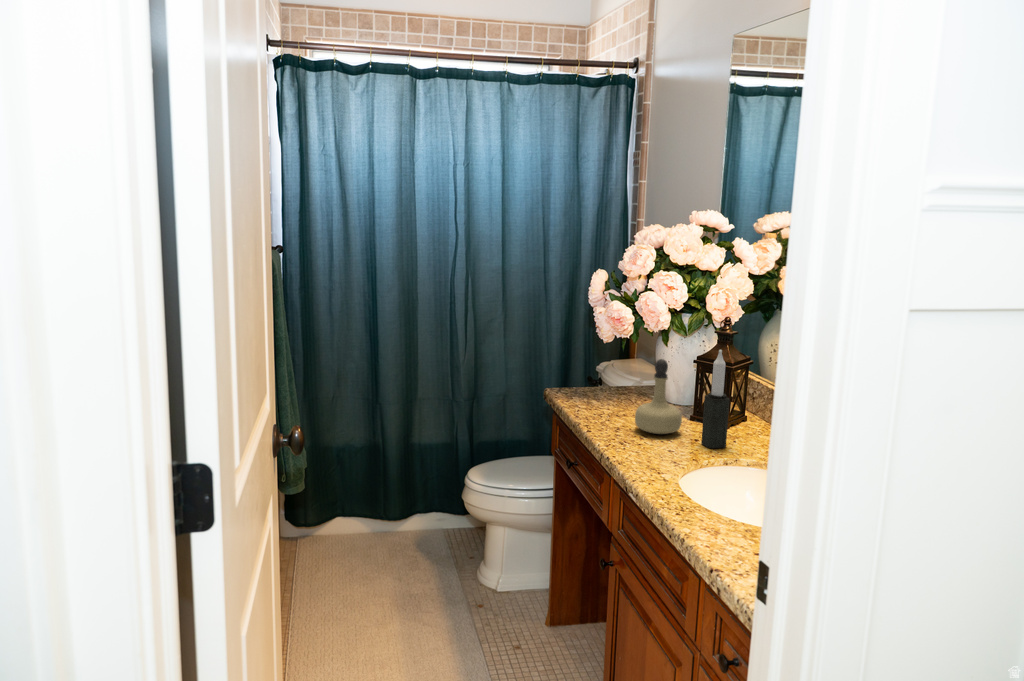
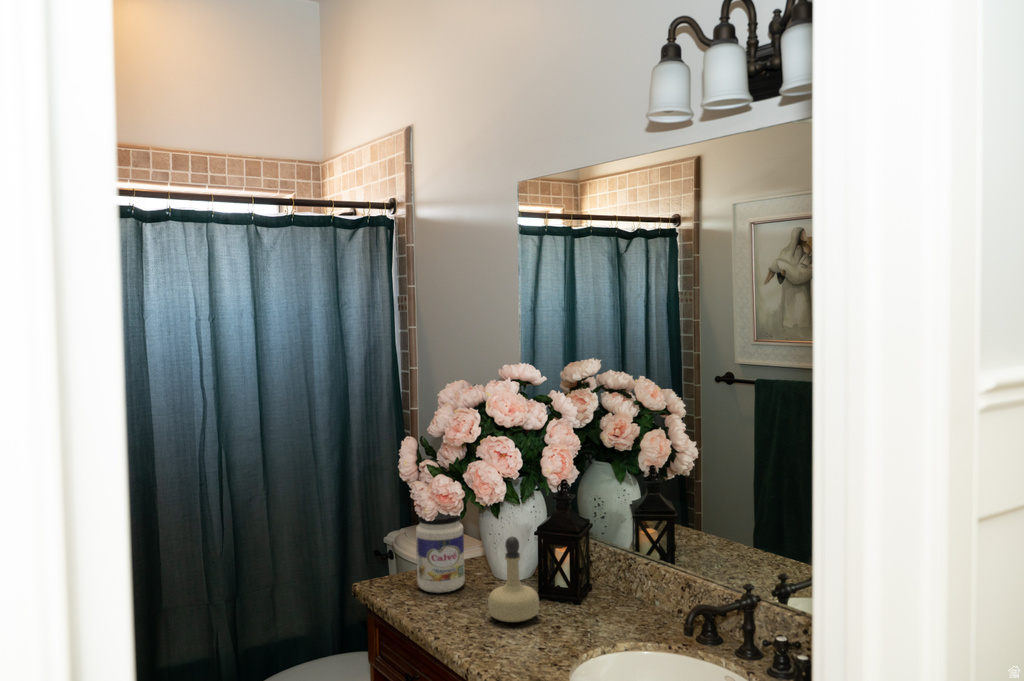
jar: none [593,335,637,405] -> present [416,514,465,593]
candle: present [701,350,730,449] -> none [566,520,594,629]

